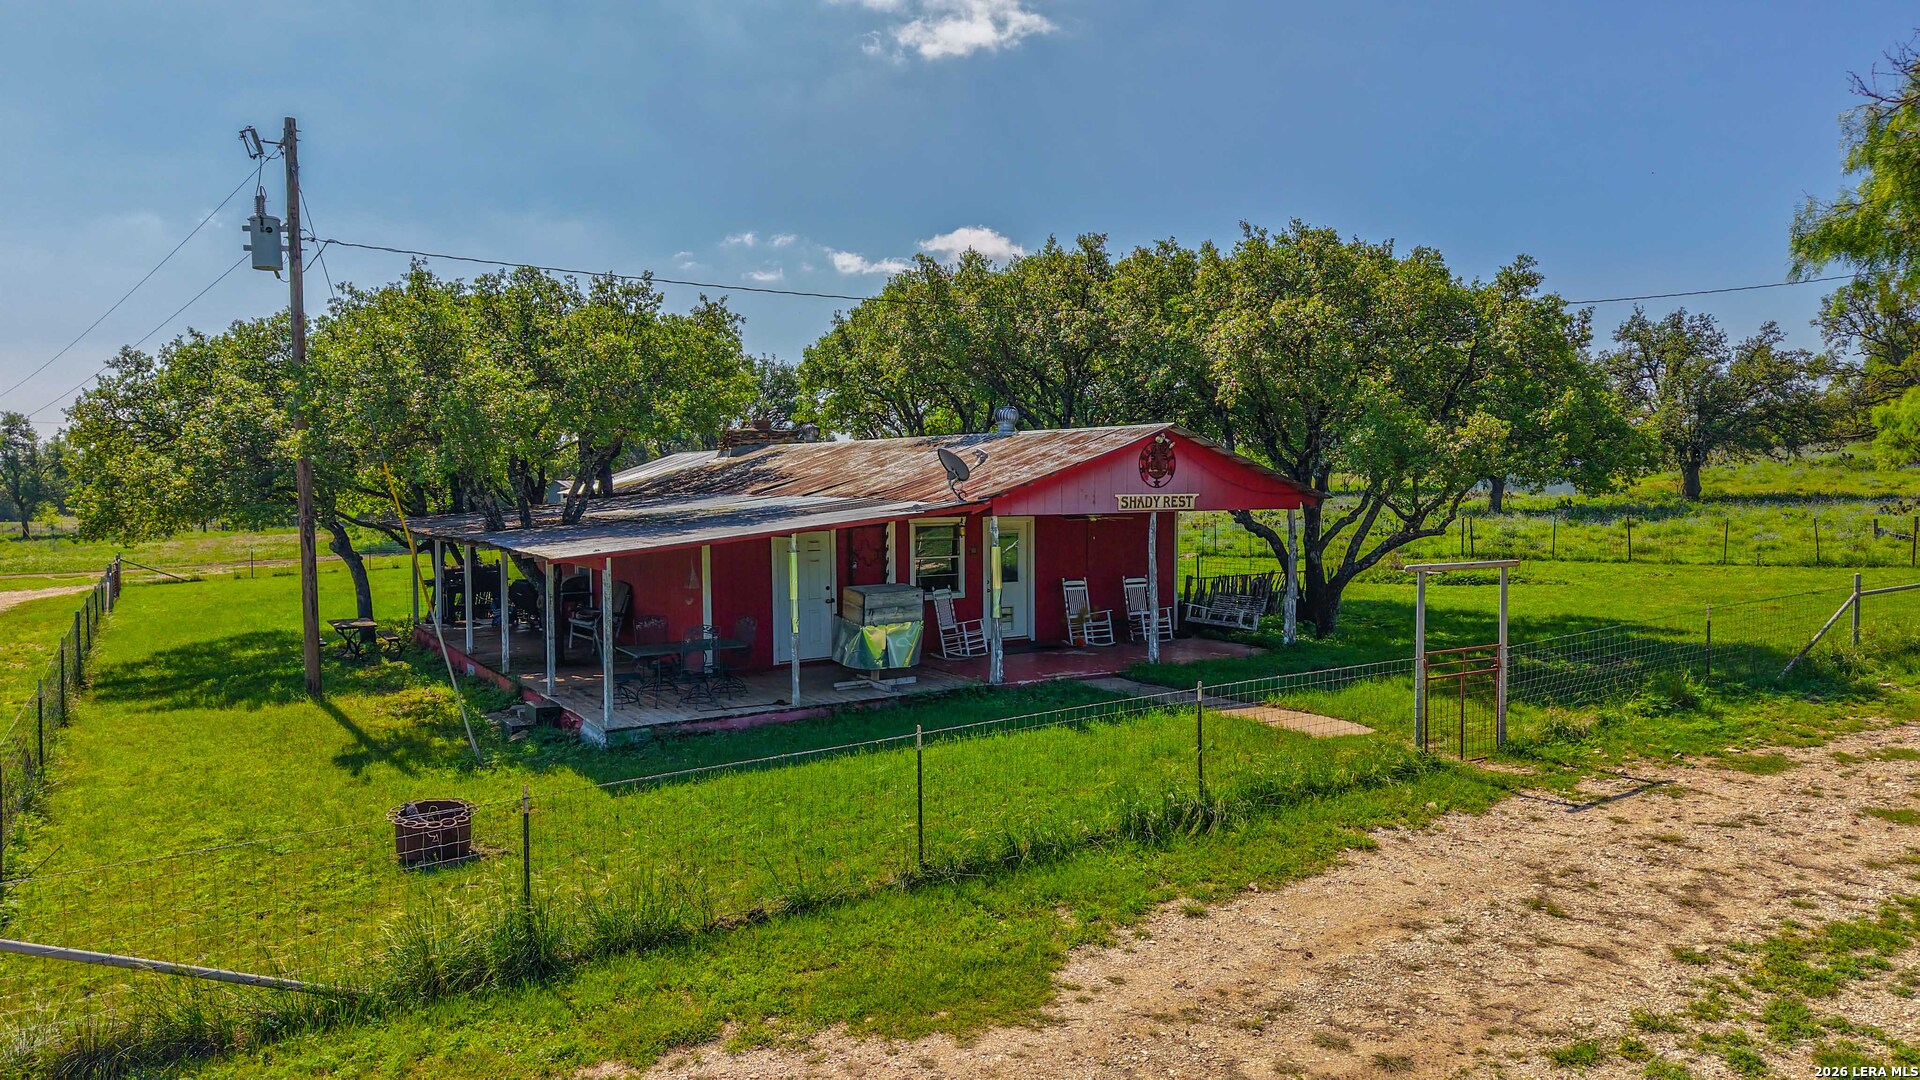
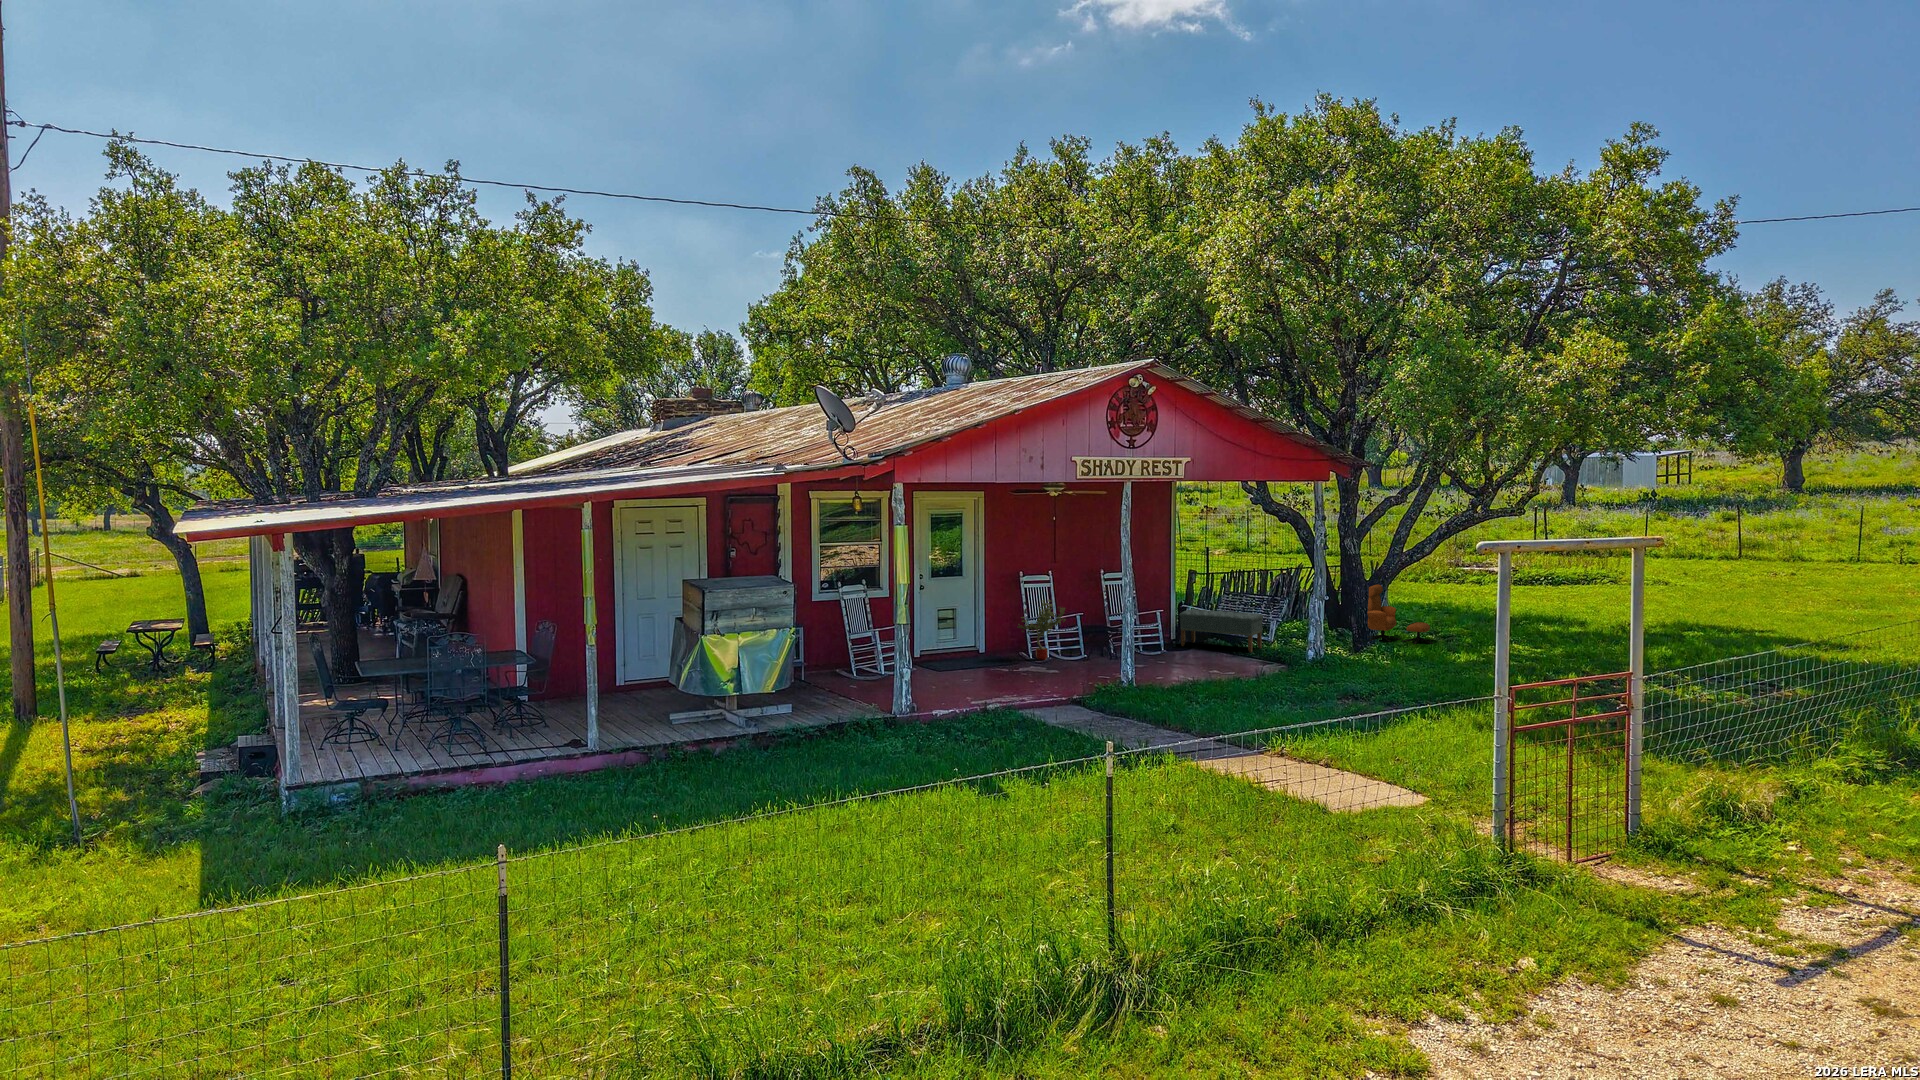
lounge chair: none [1328,587,1378,633] -> present [1367,585,1432,644]
bench: none [1184,607,1249,640] -> present [1179,609,1263,652]

